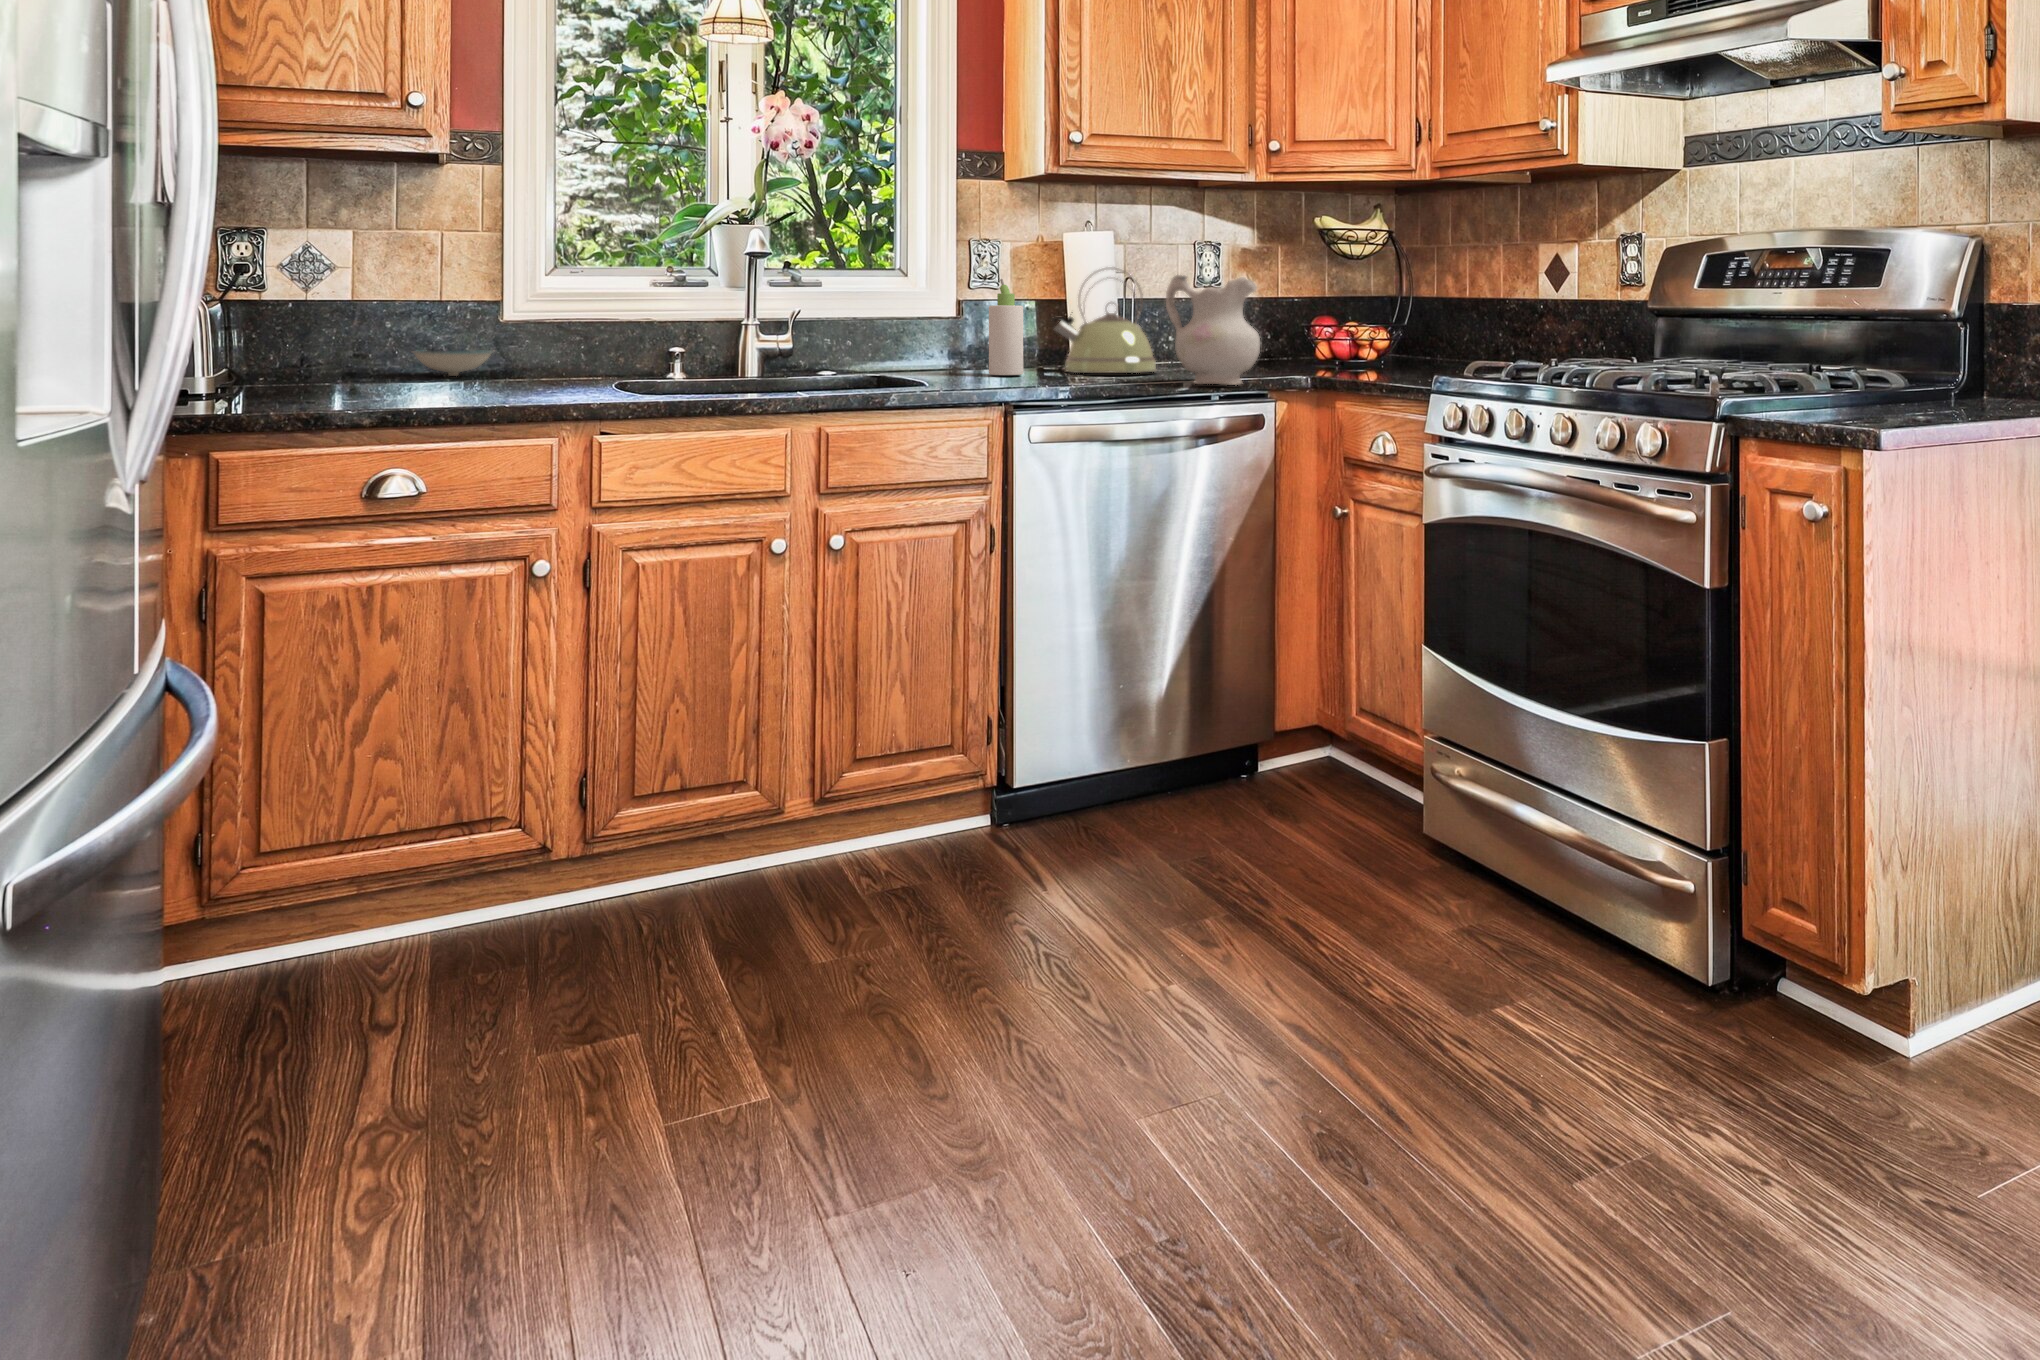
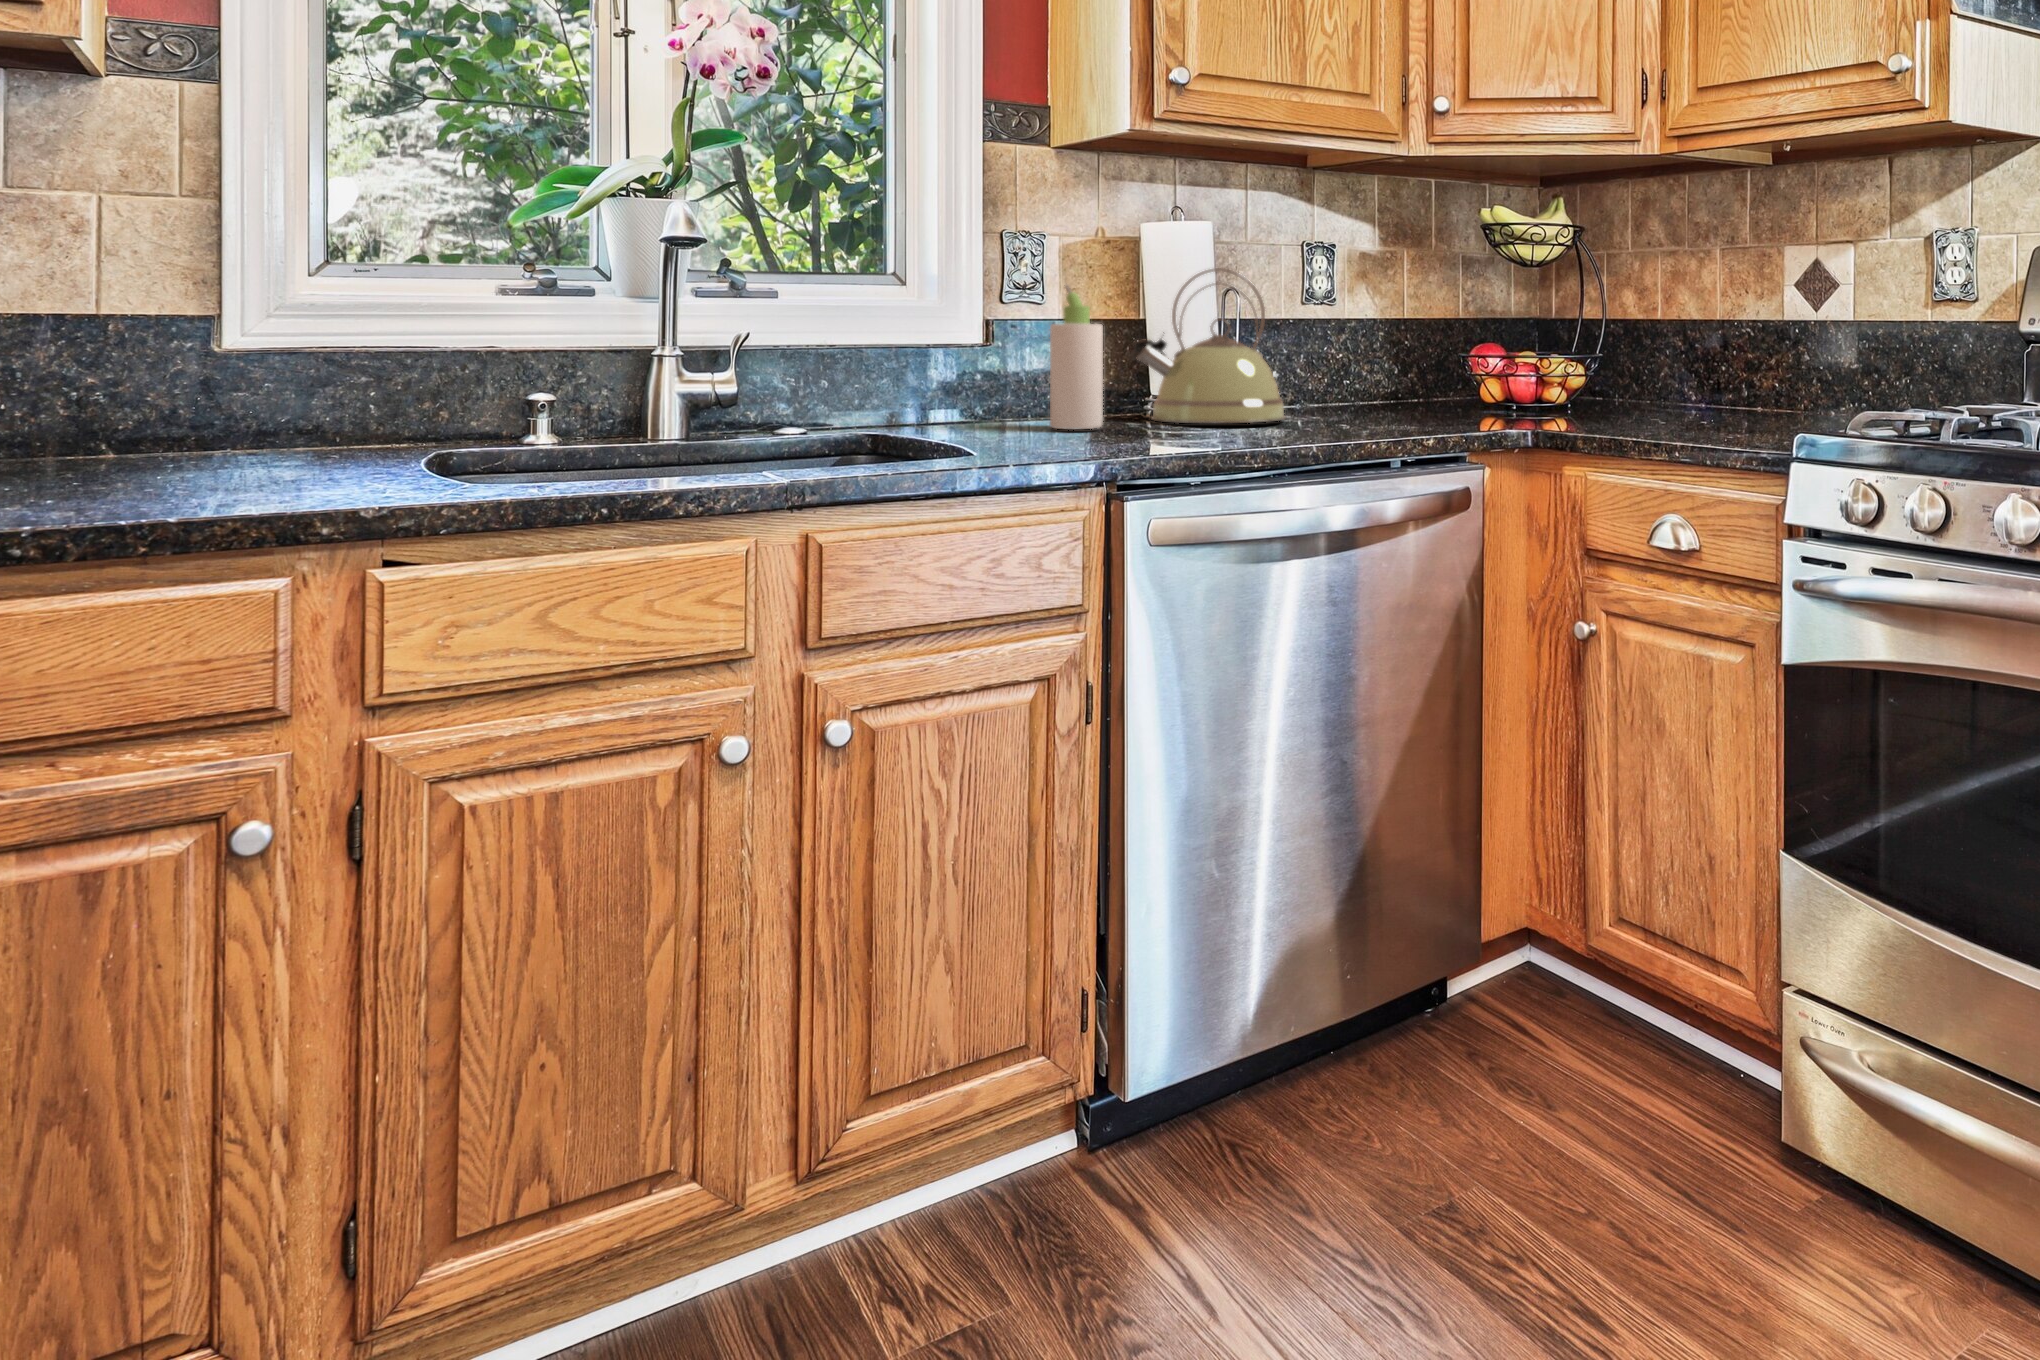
ceramic pitcher: present [1166,275,1260,385] -> none [1319,279,1460,443]
ceramic bowl: present [413,350,493,376] -> none [31,399,204,447]

